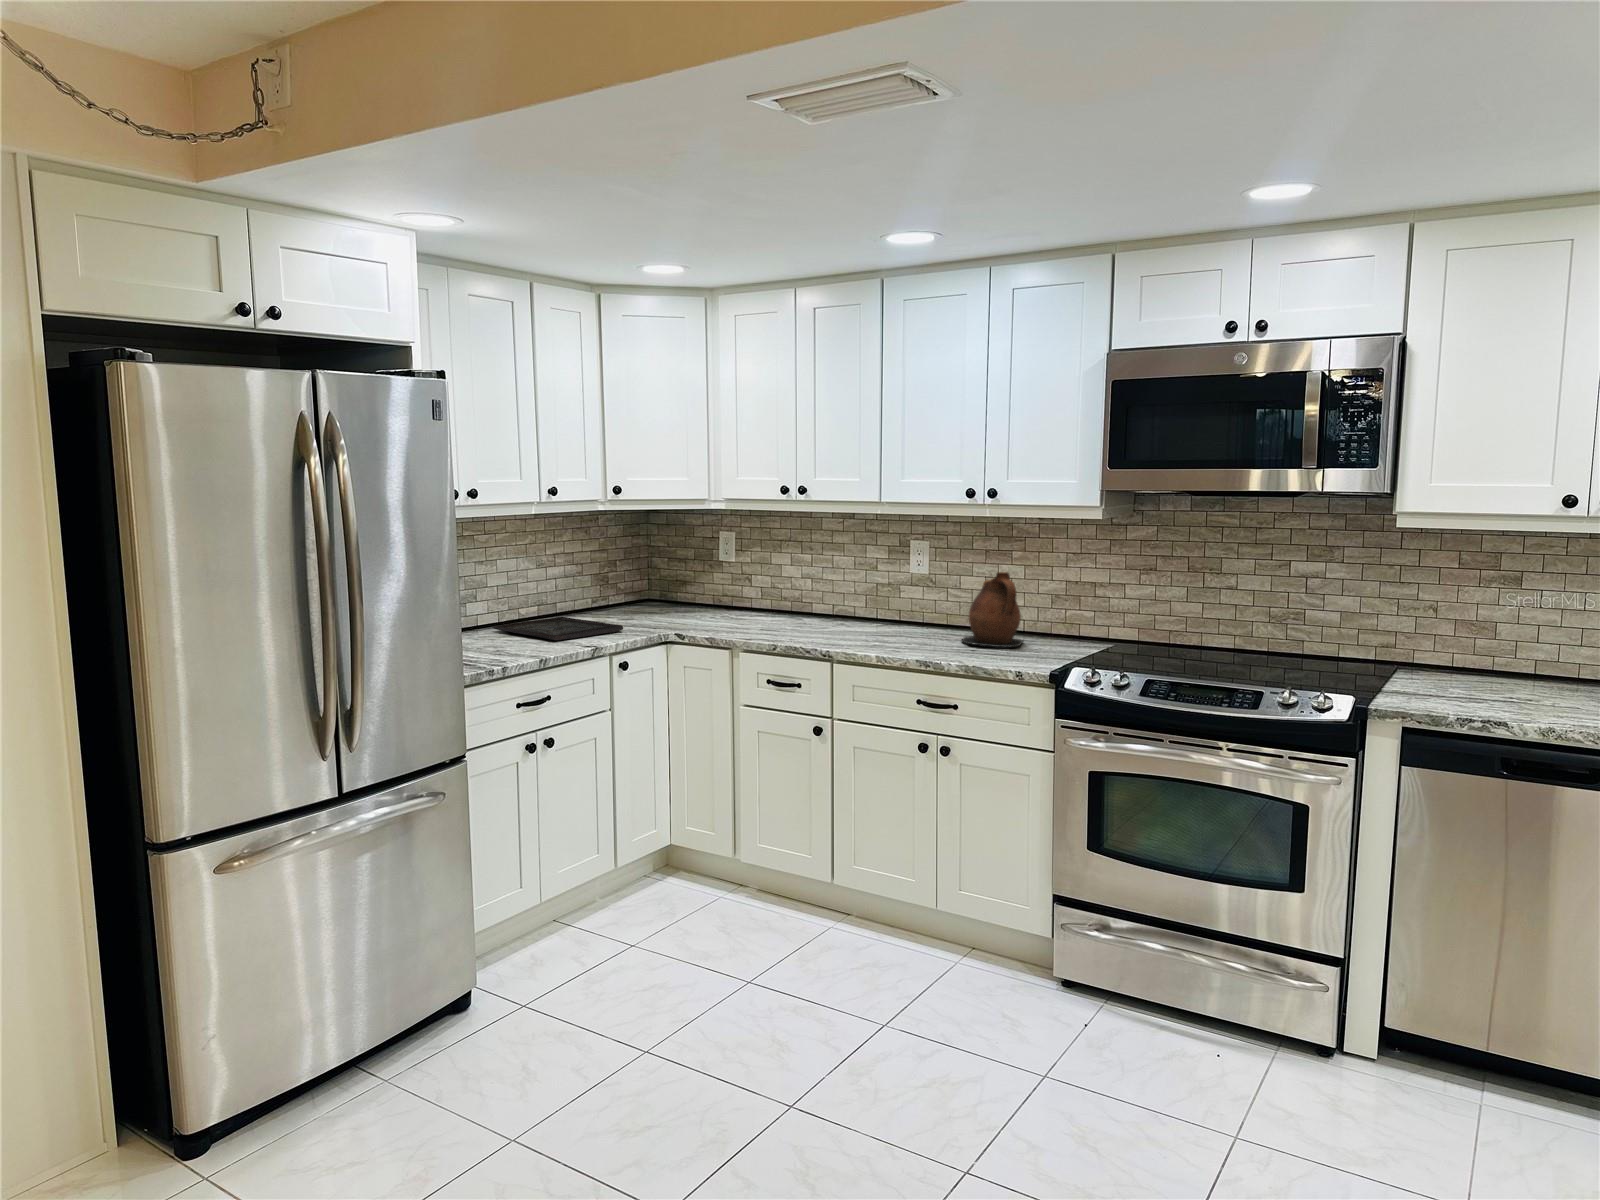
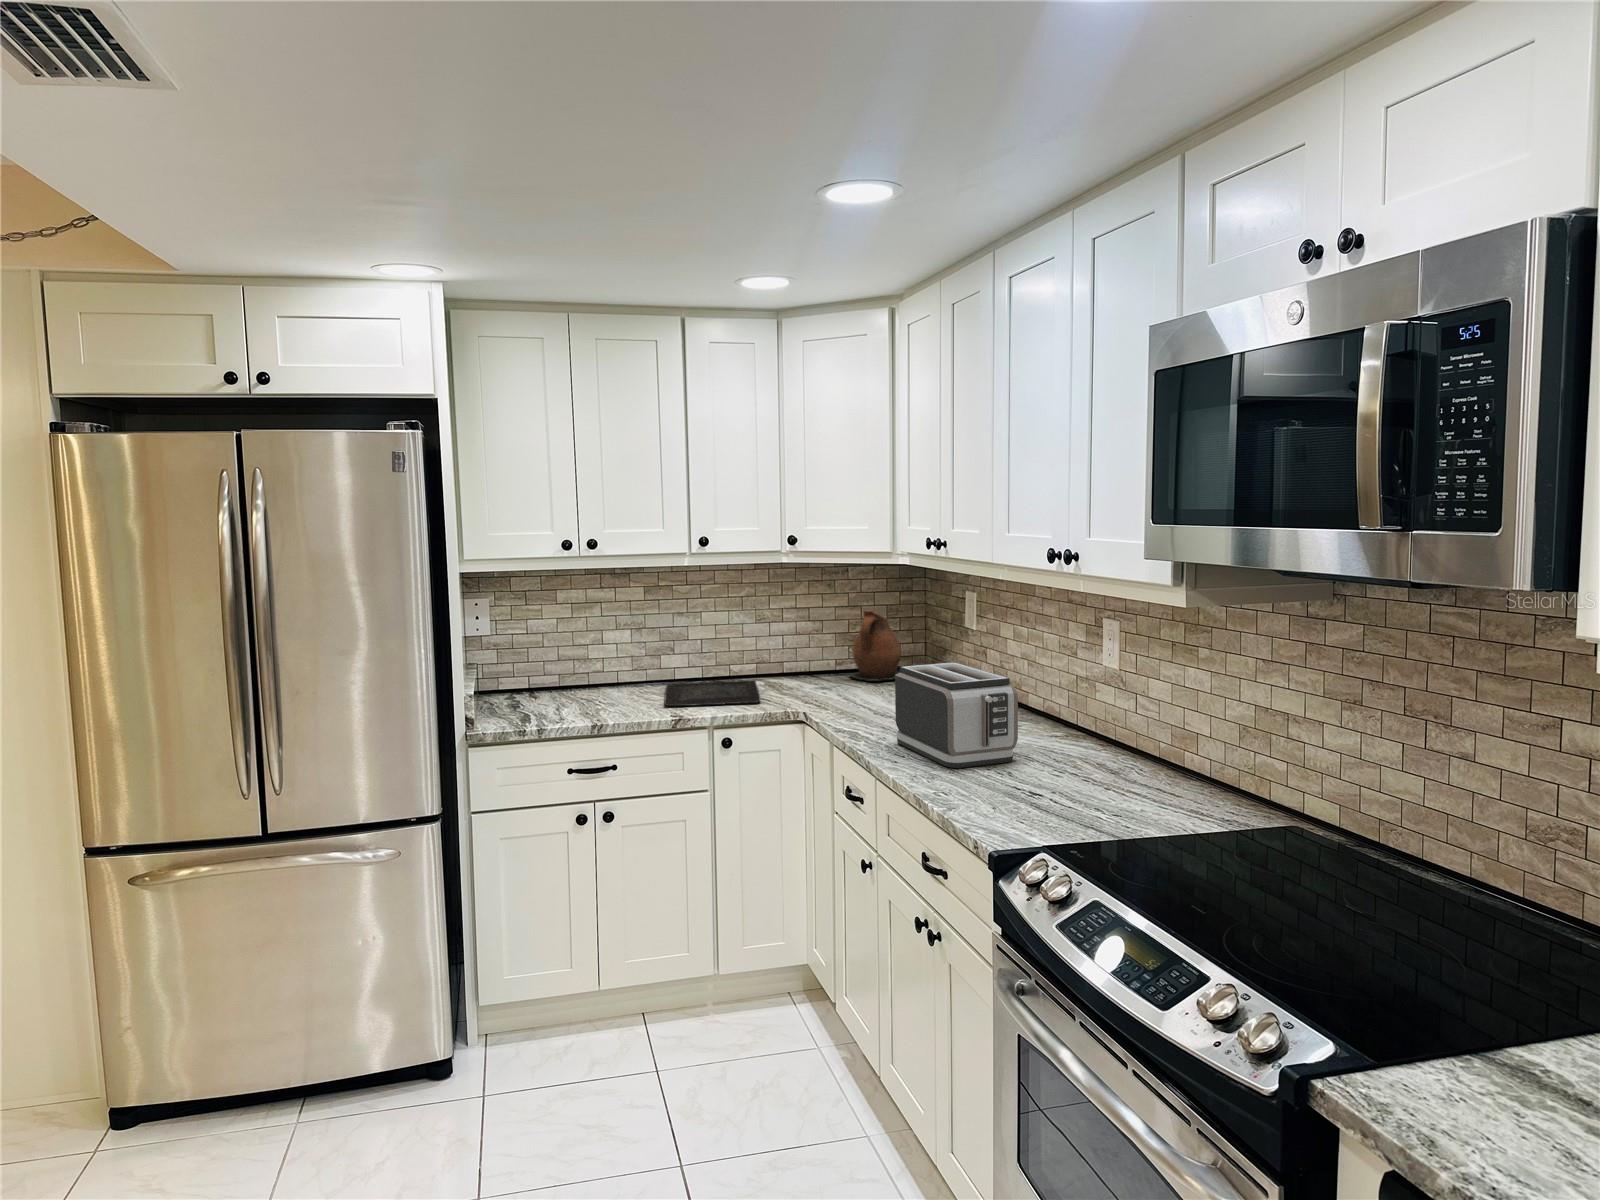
ceramic pitcher: present [961,572,1023,647] -> present [850,611,901,681]
toaster: none [816,576,919,645] -> present [895,662,1018,768]

